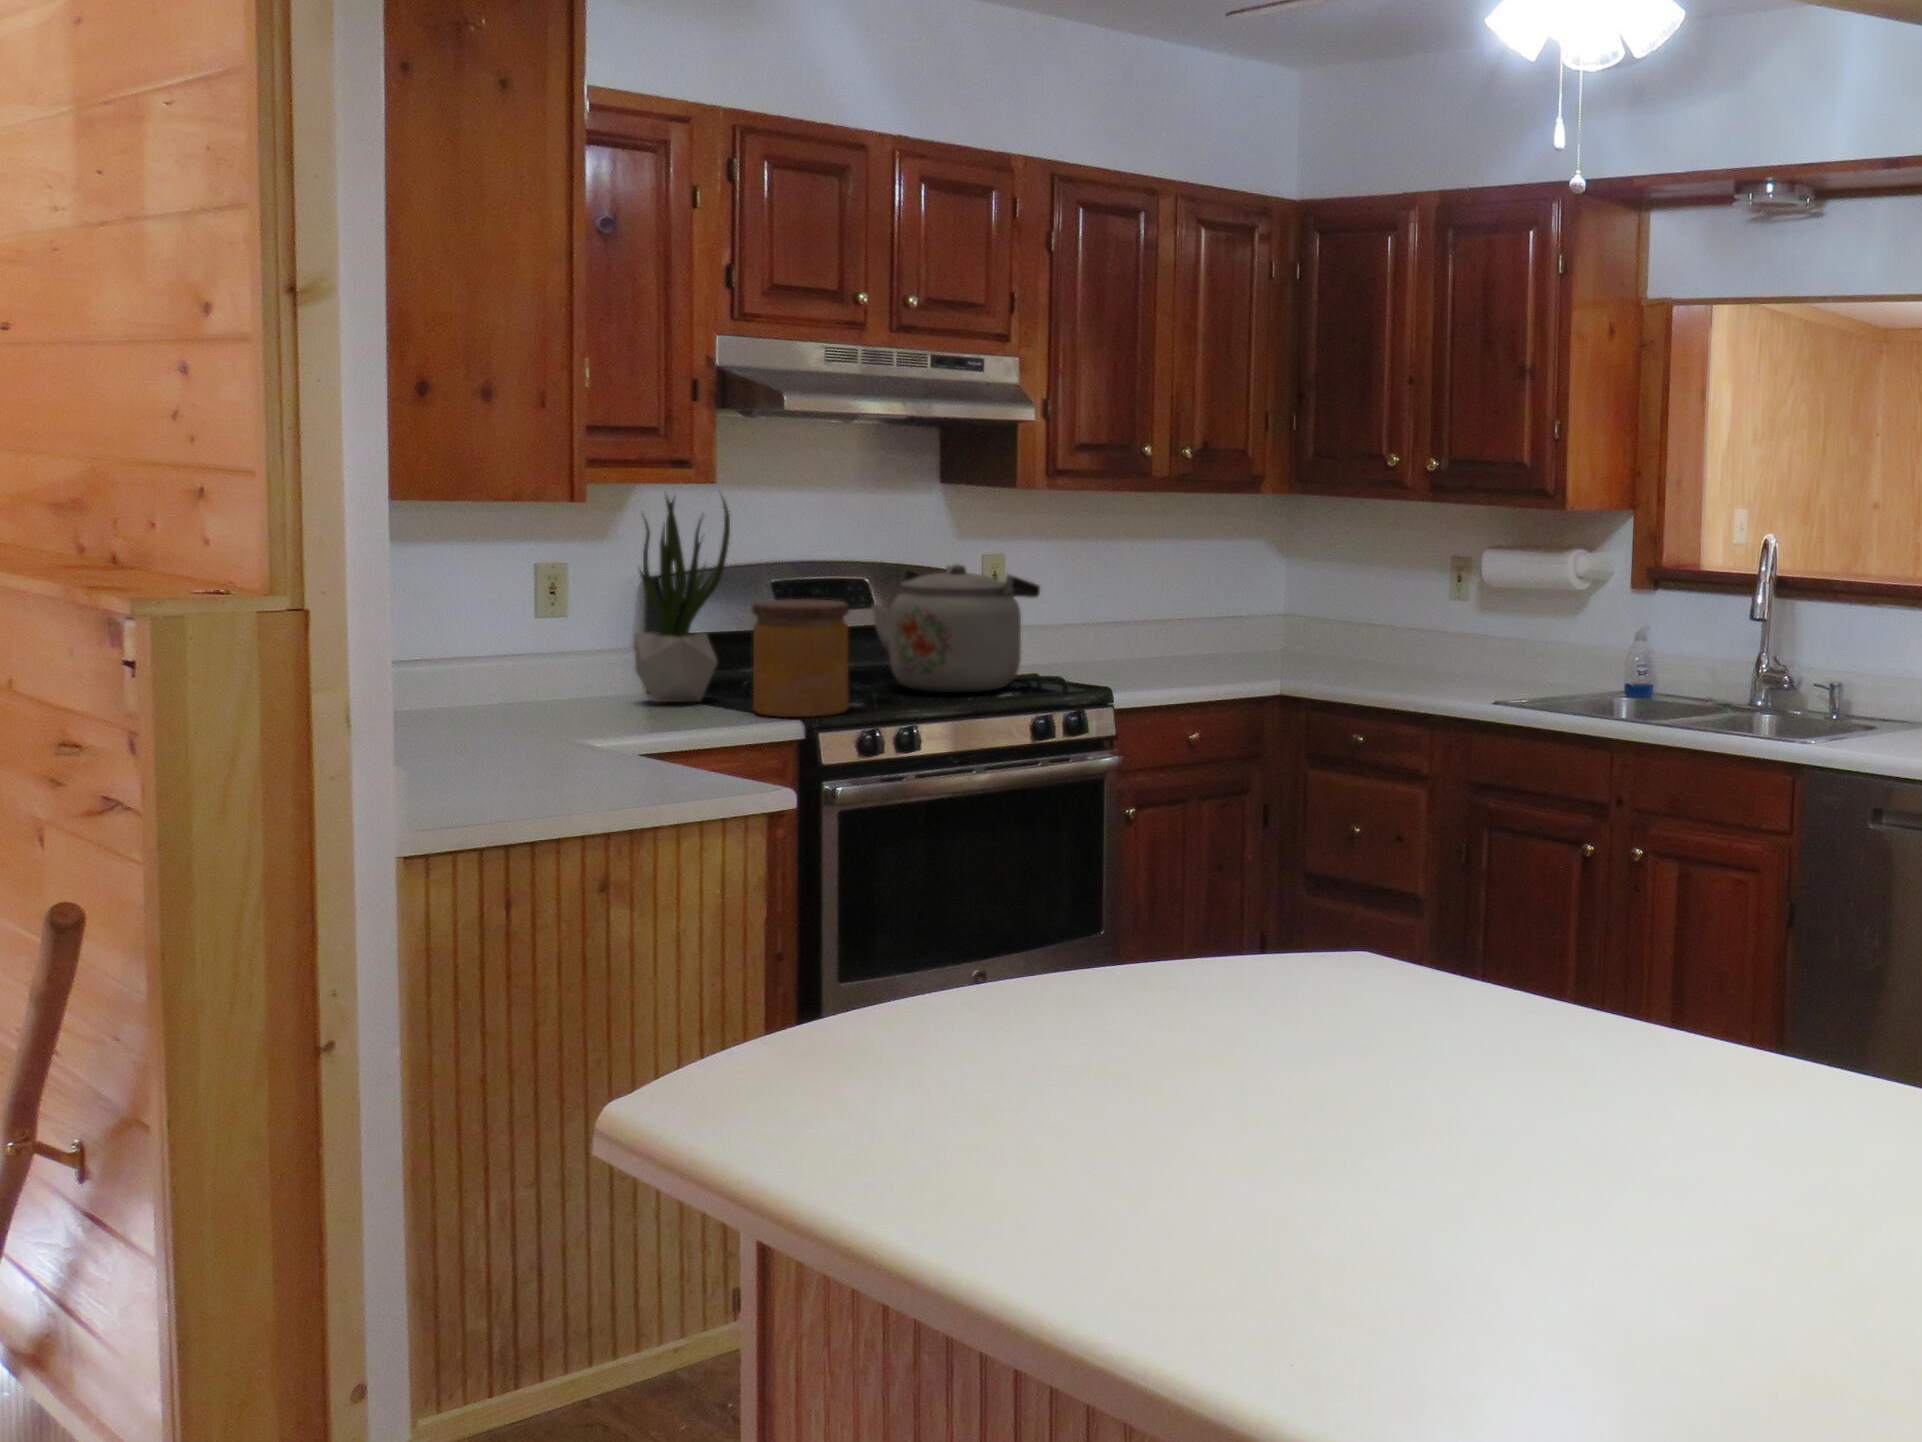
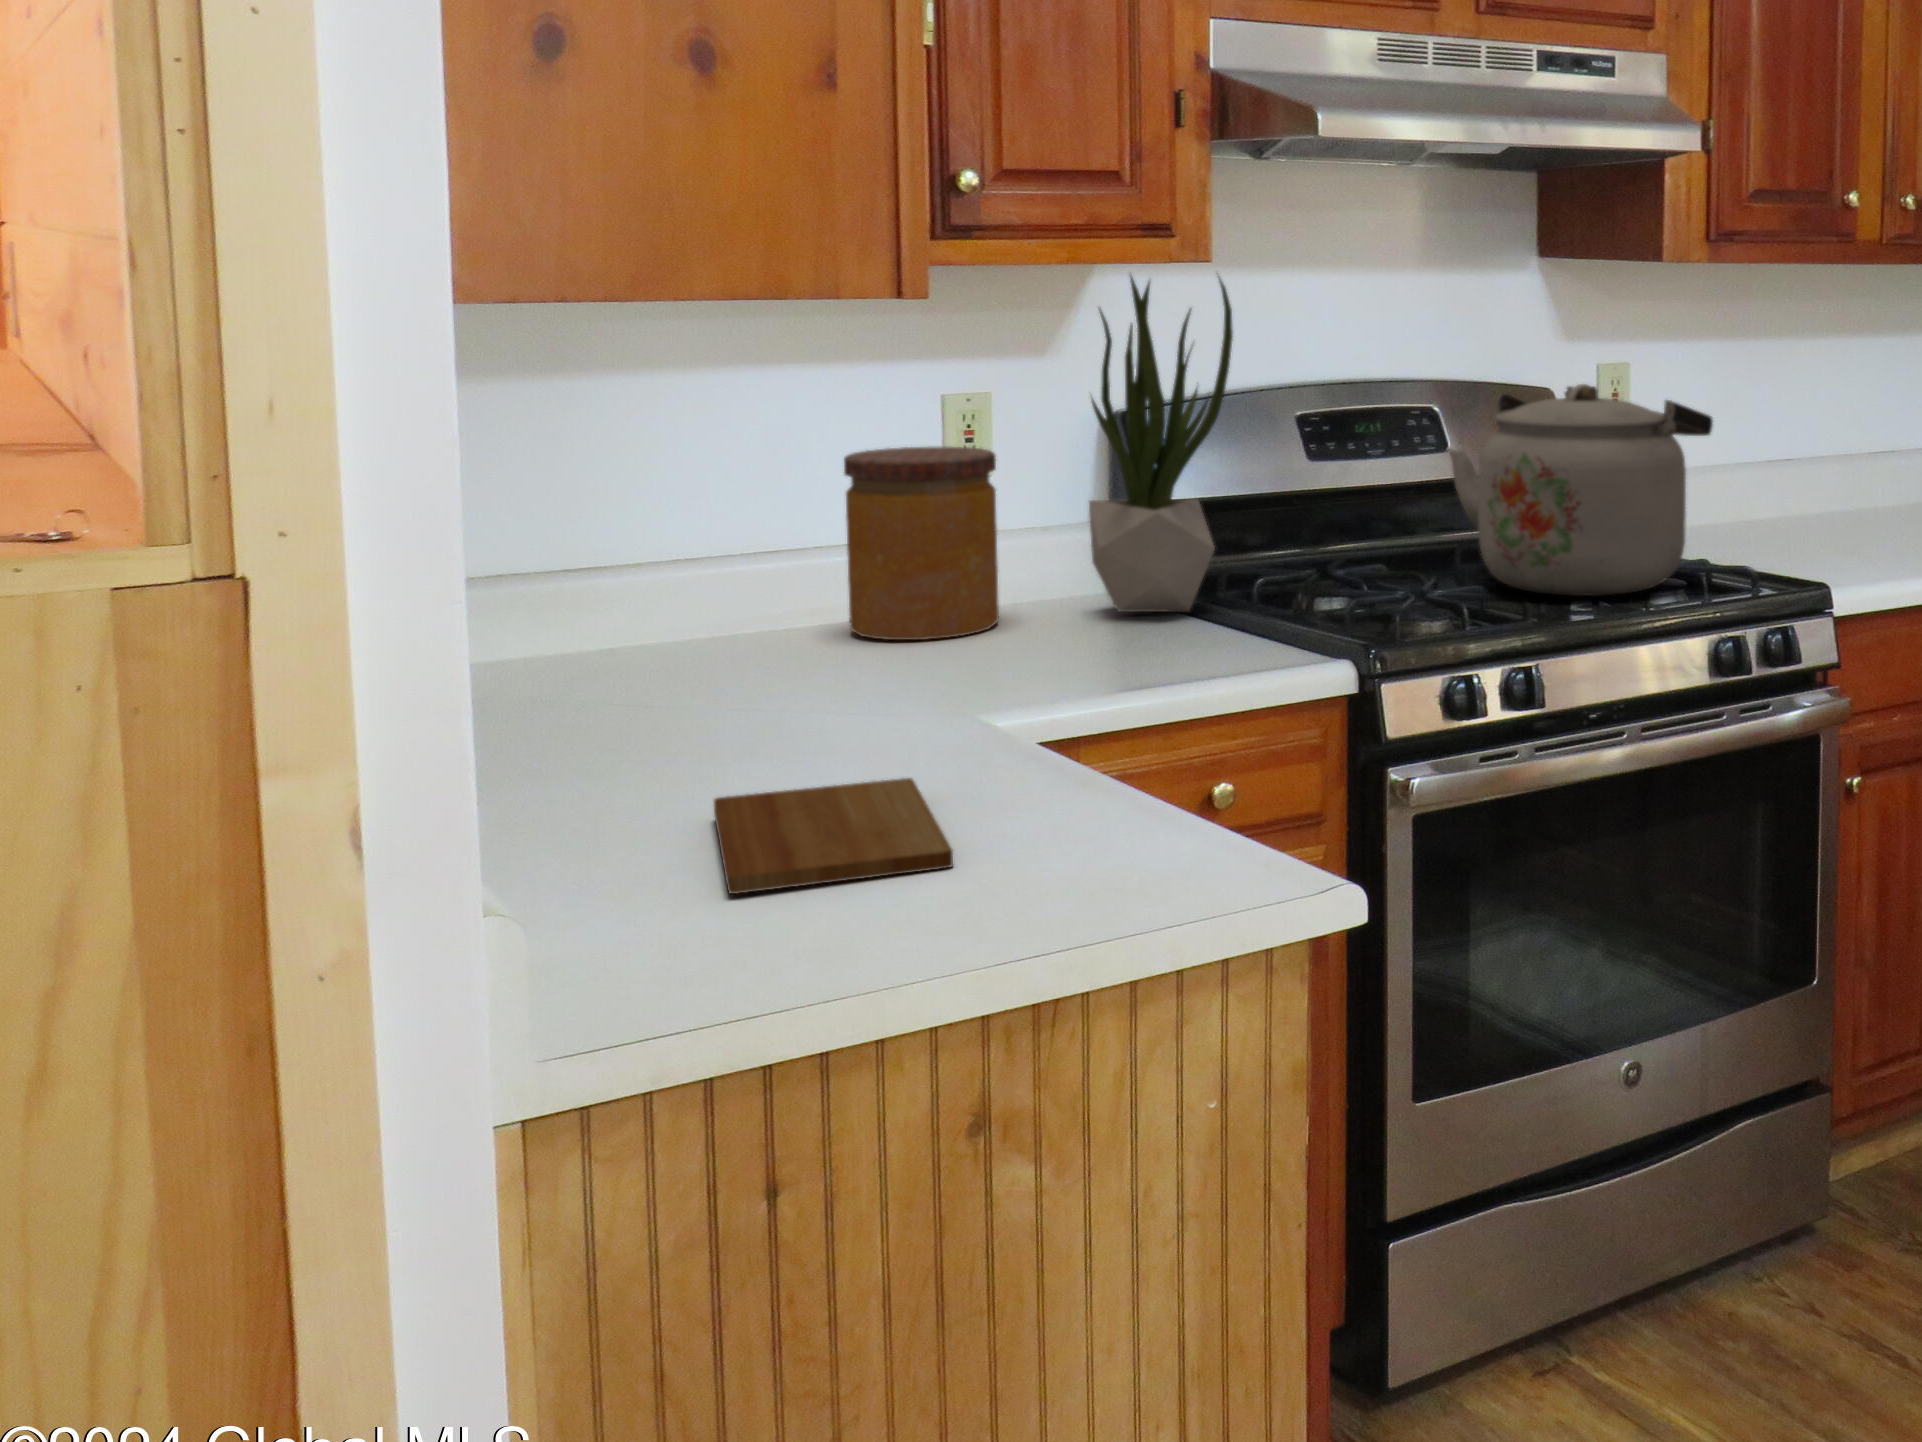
jar: present [752,599,849,717] -> present [844,447,999,640]
cutting board: none [456,761,598,797] -> present [714,778,953,894]

